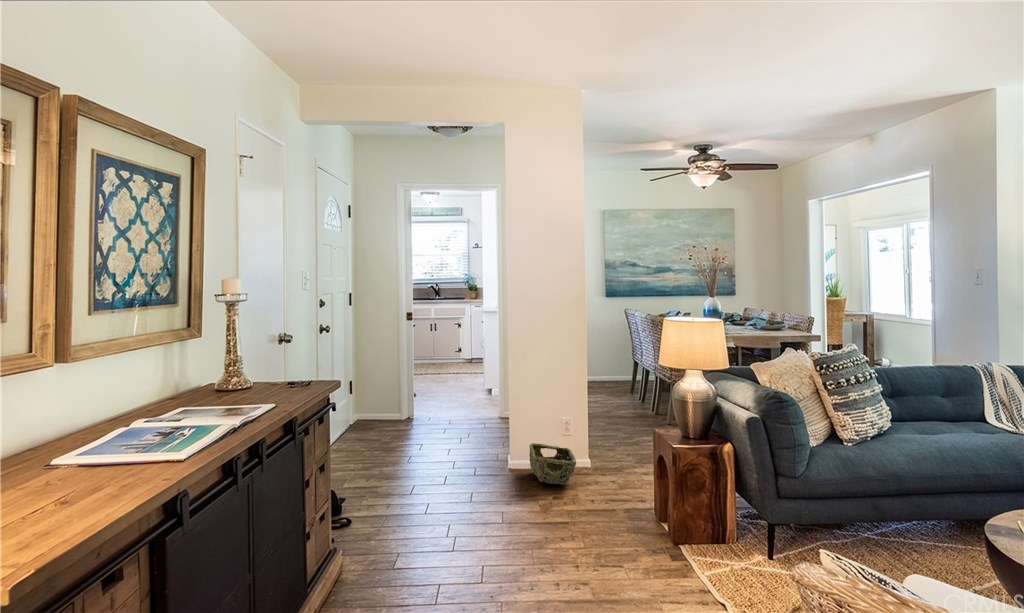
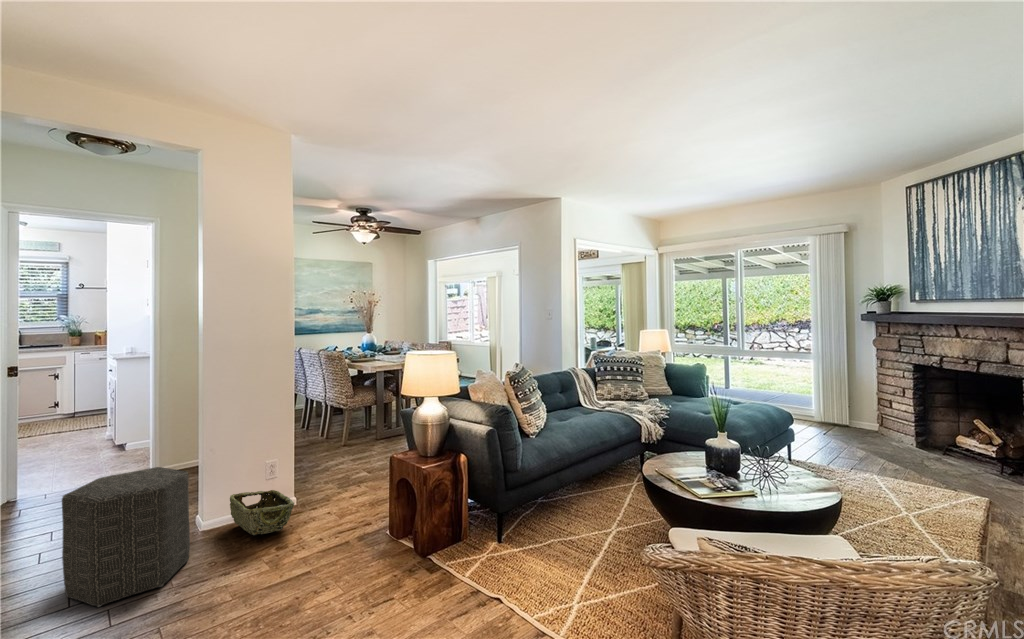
ottoman: none [416,405,492,498] -> present [62,467,190,607]

